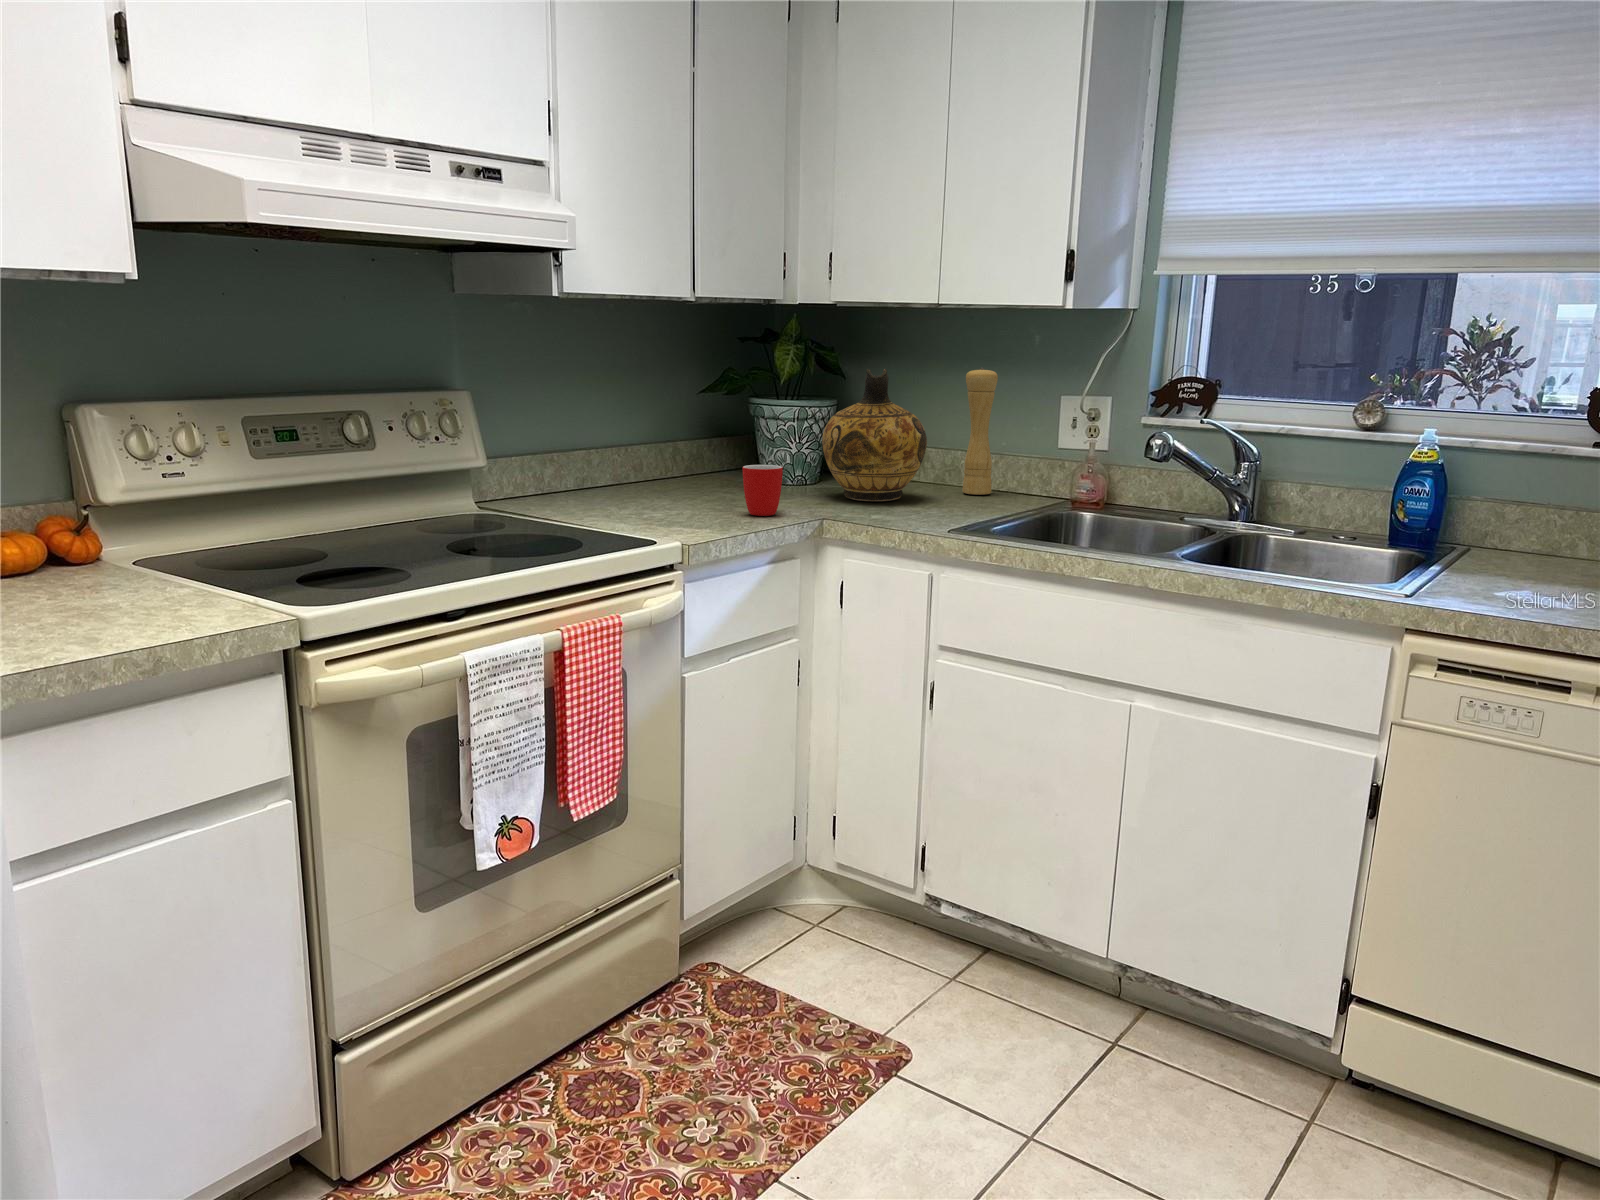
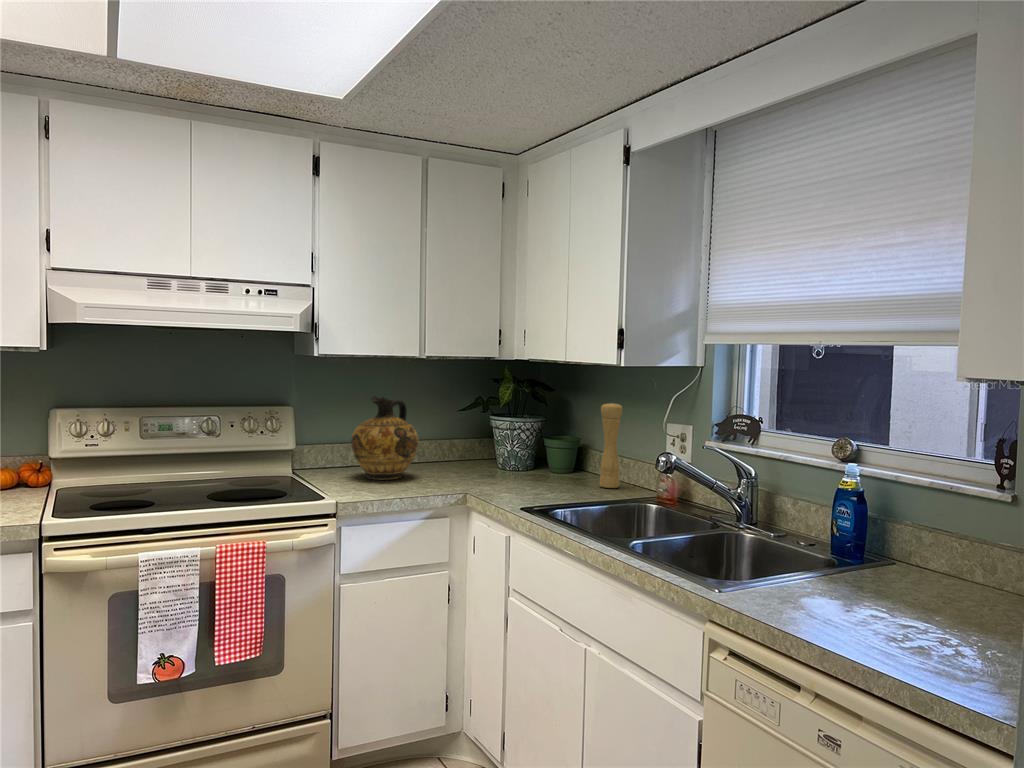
ceramic jug: present [822,369,927,501] -> present [351,396,418,480]
mug: present [743,465,783,516] -> none [419,458,451,490]

